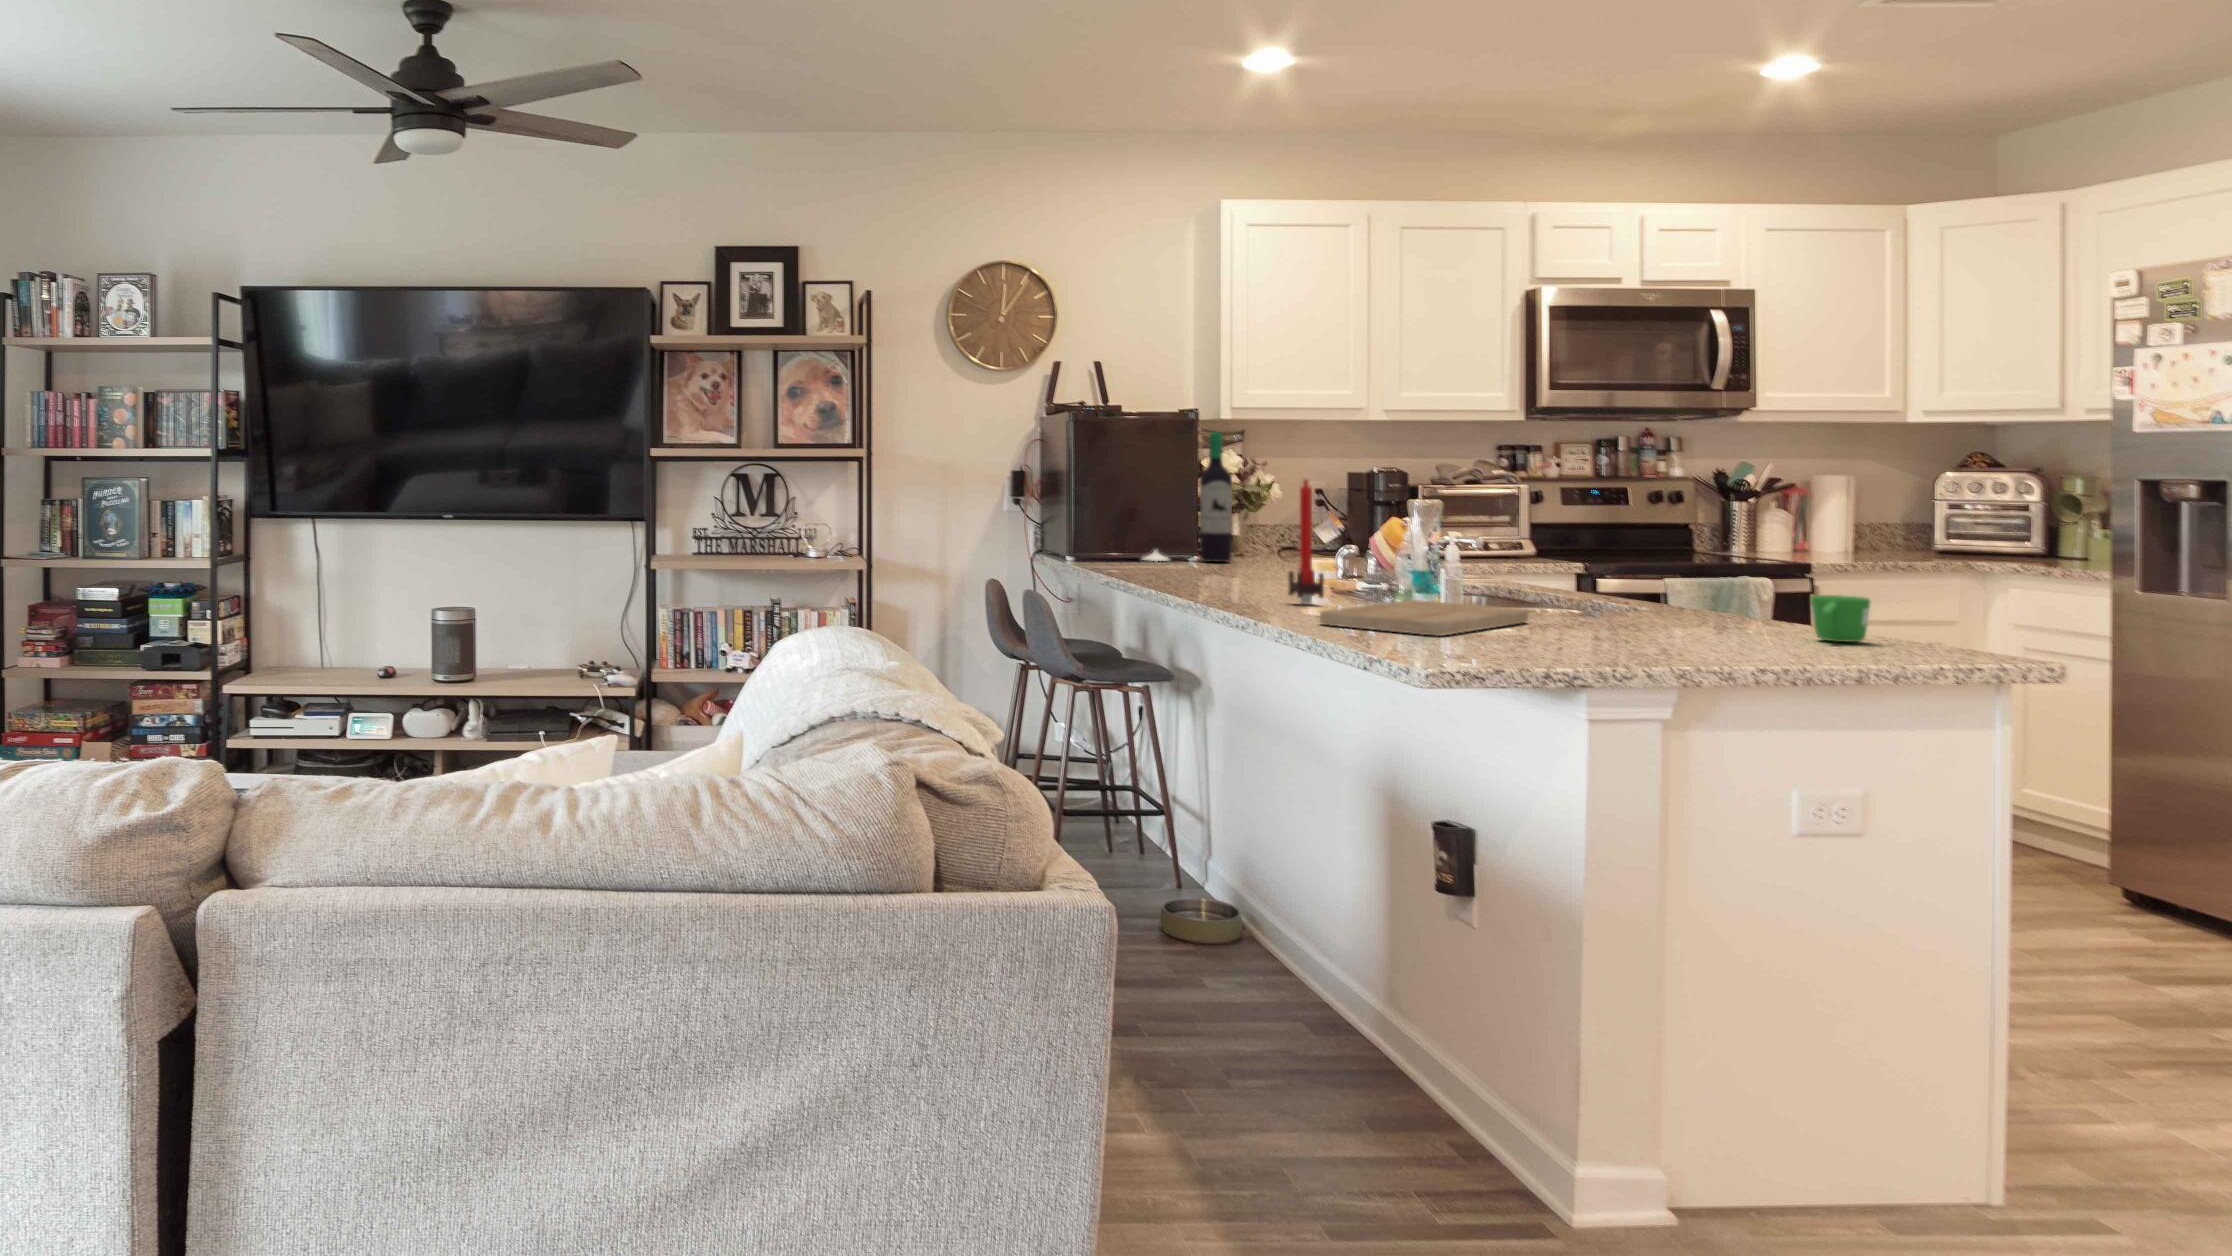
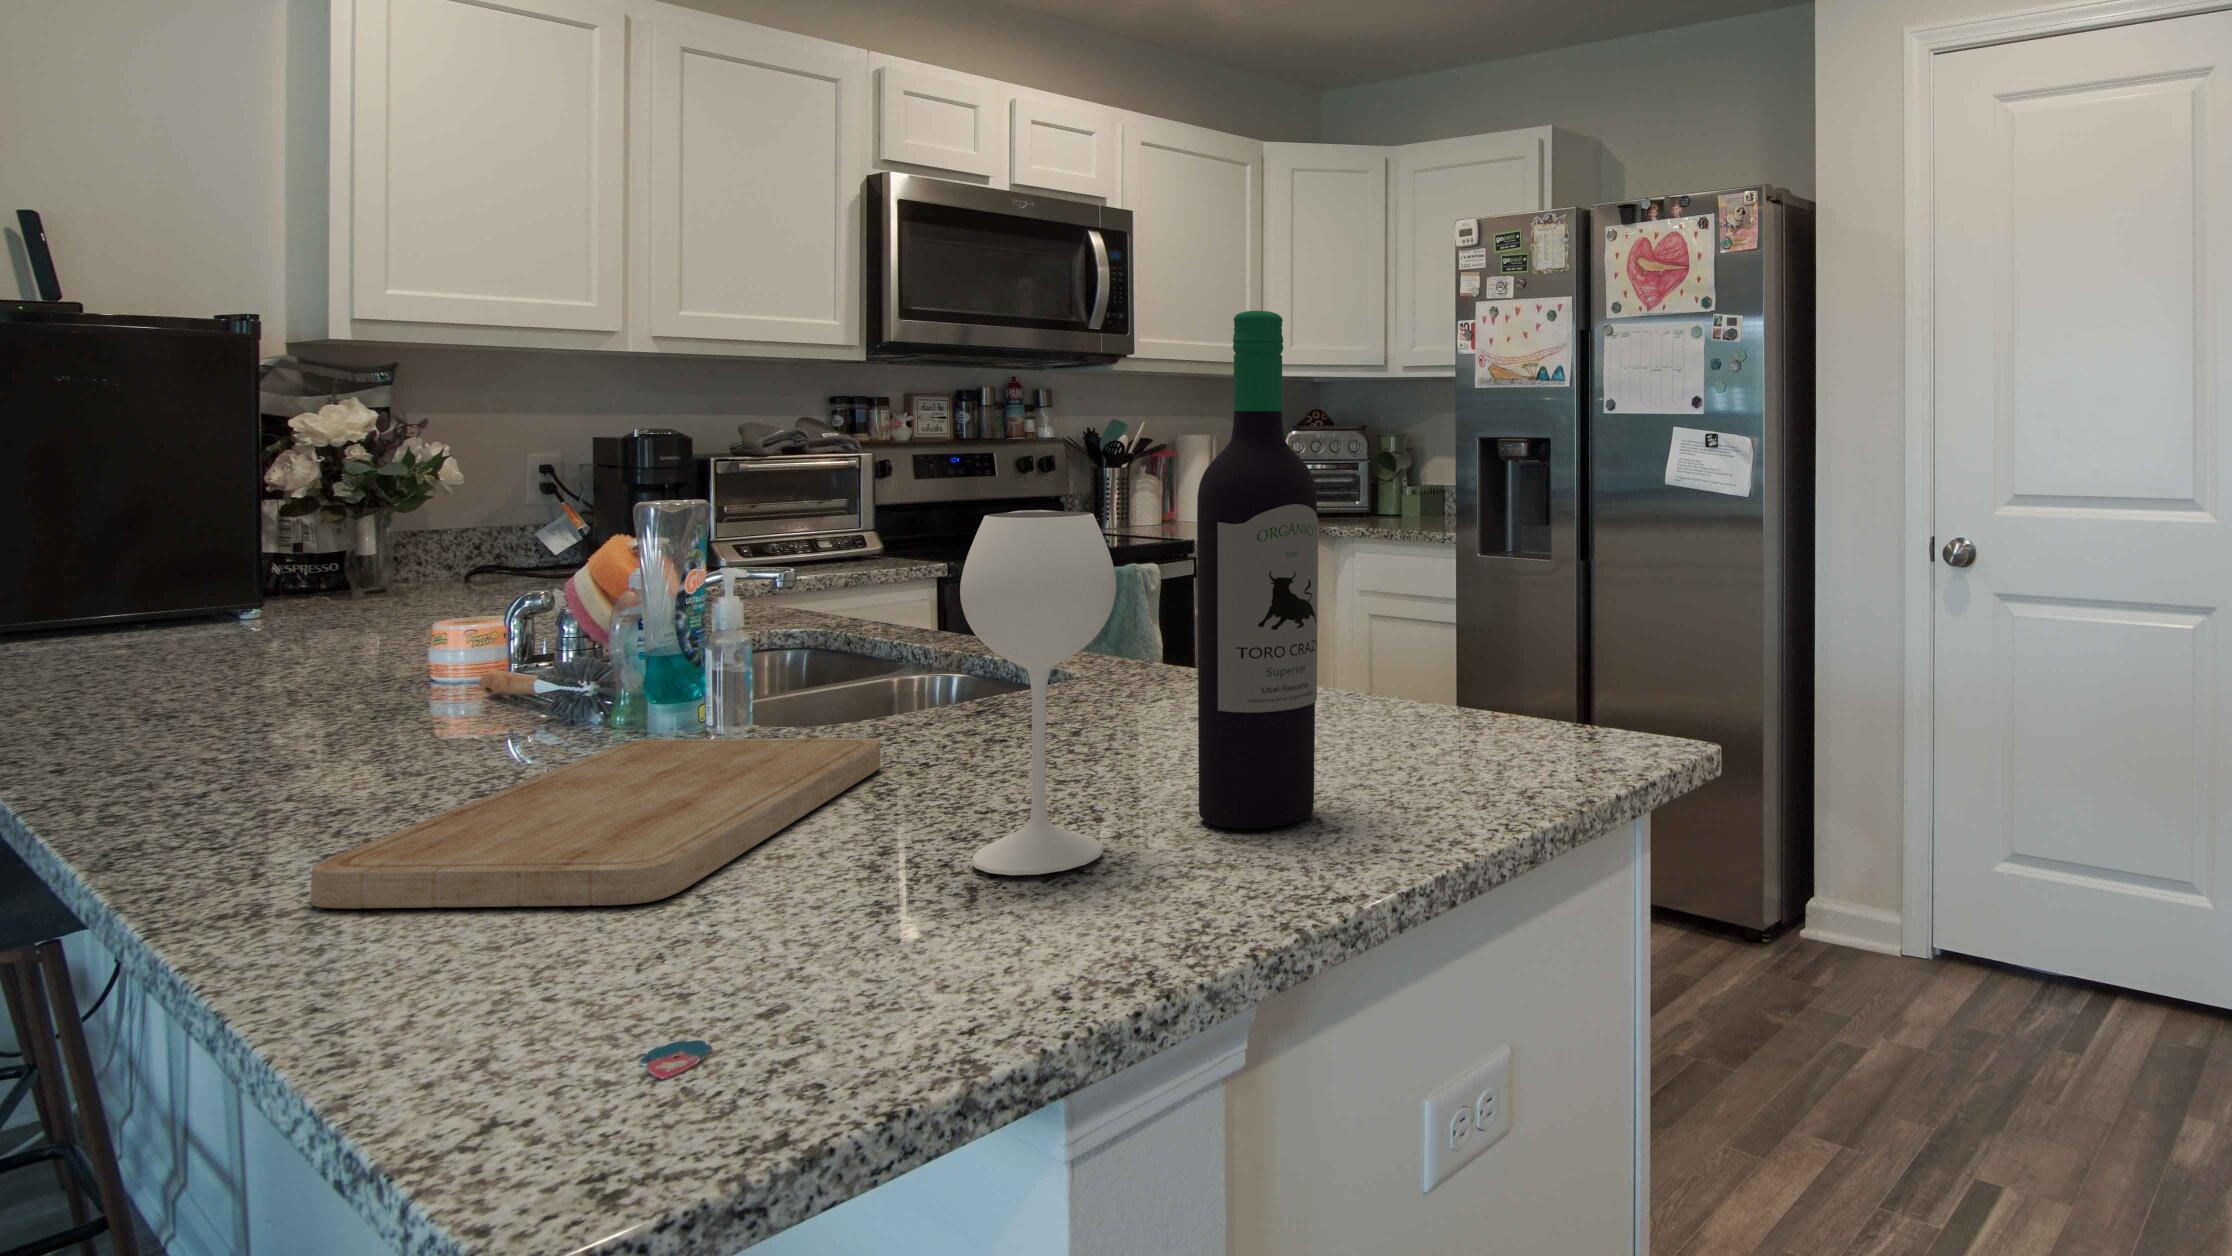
wine bottle: present [1143,432,1232,562] -> present [960,311,1318,875]
candle: present [1289,480,1324,604] -> none [314,471,410,781]
mug: present [1811,595,1870,642] -> none [1340,650,1419,734]

